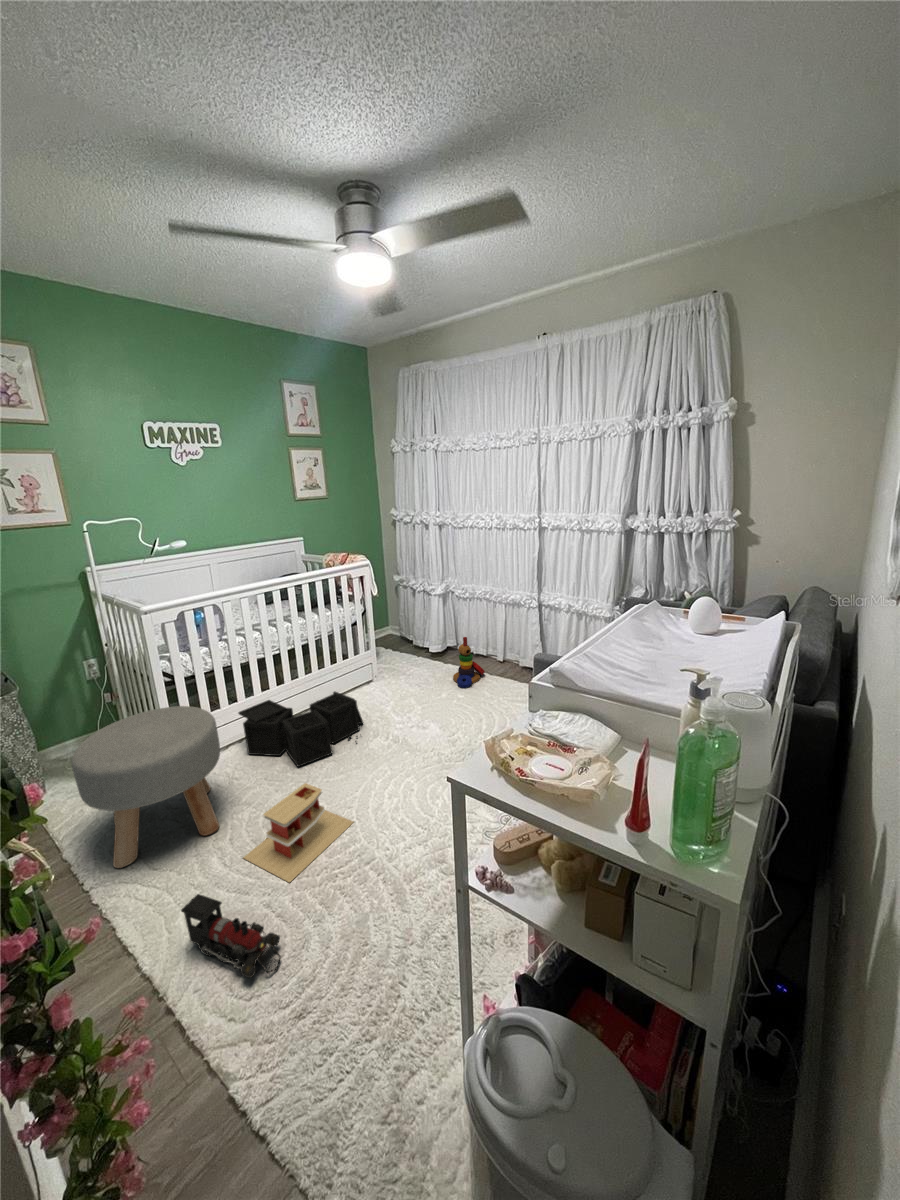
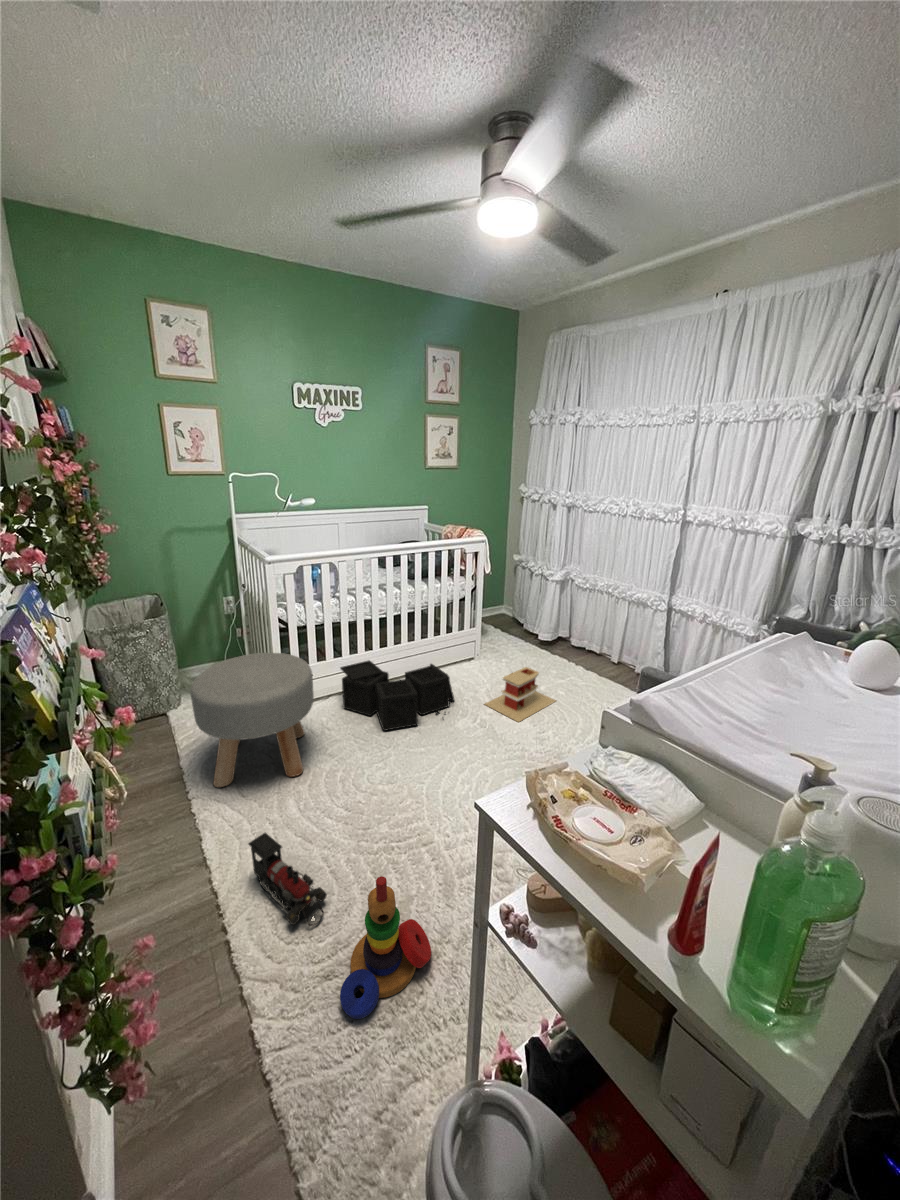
stacking toy: present [453,637,485,688] -> present [340,876,431,1019]
toy house: present [243,783,354,882] -> present [485,667,556,722]

